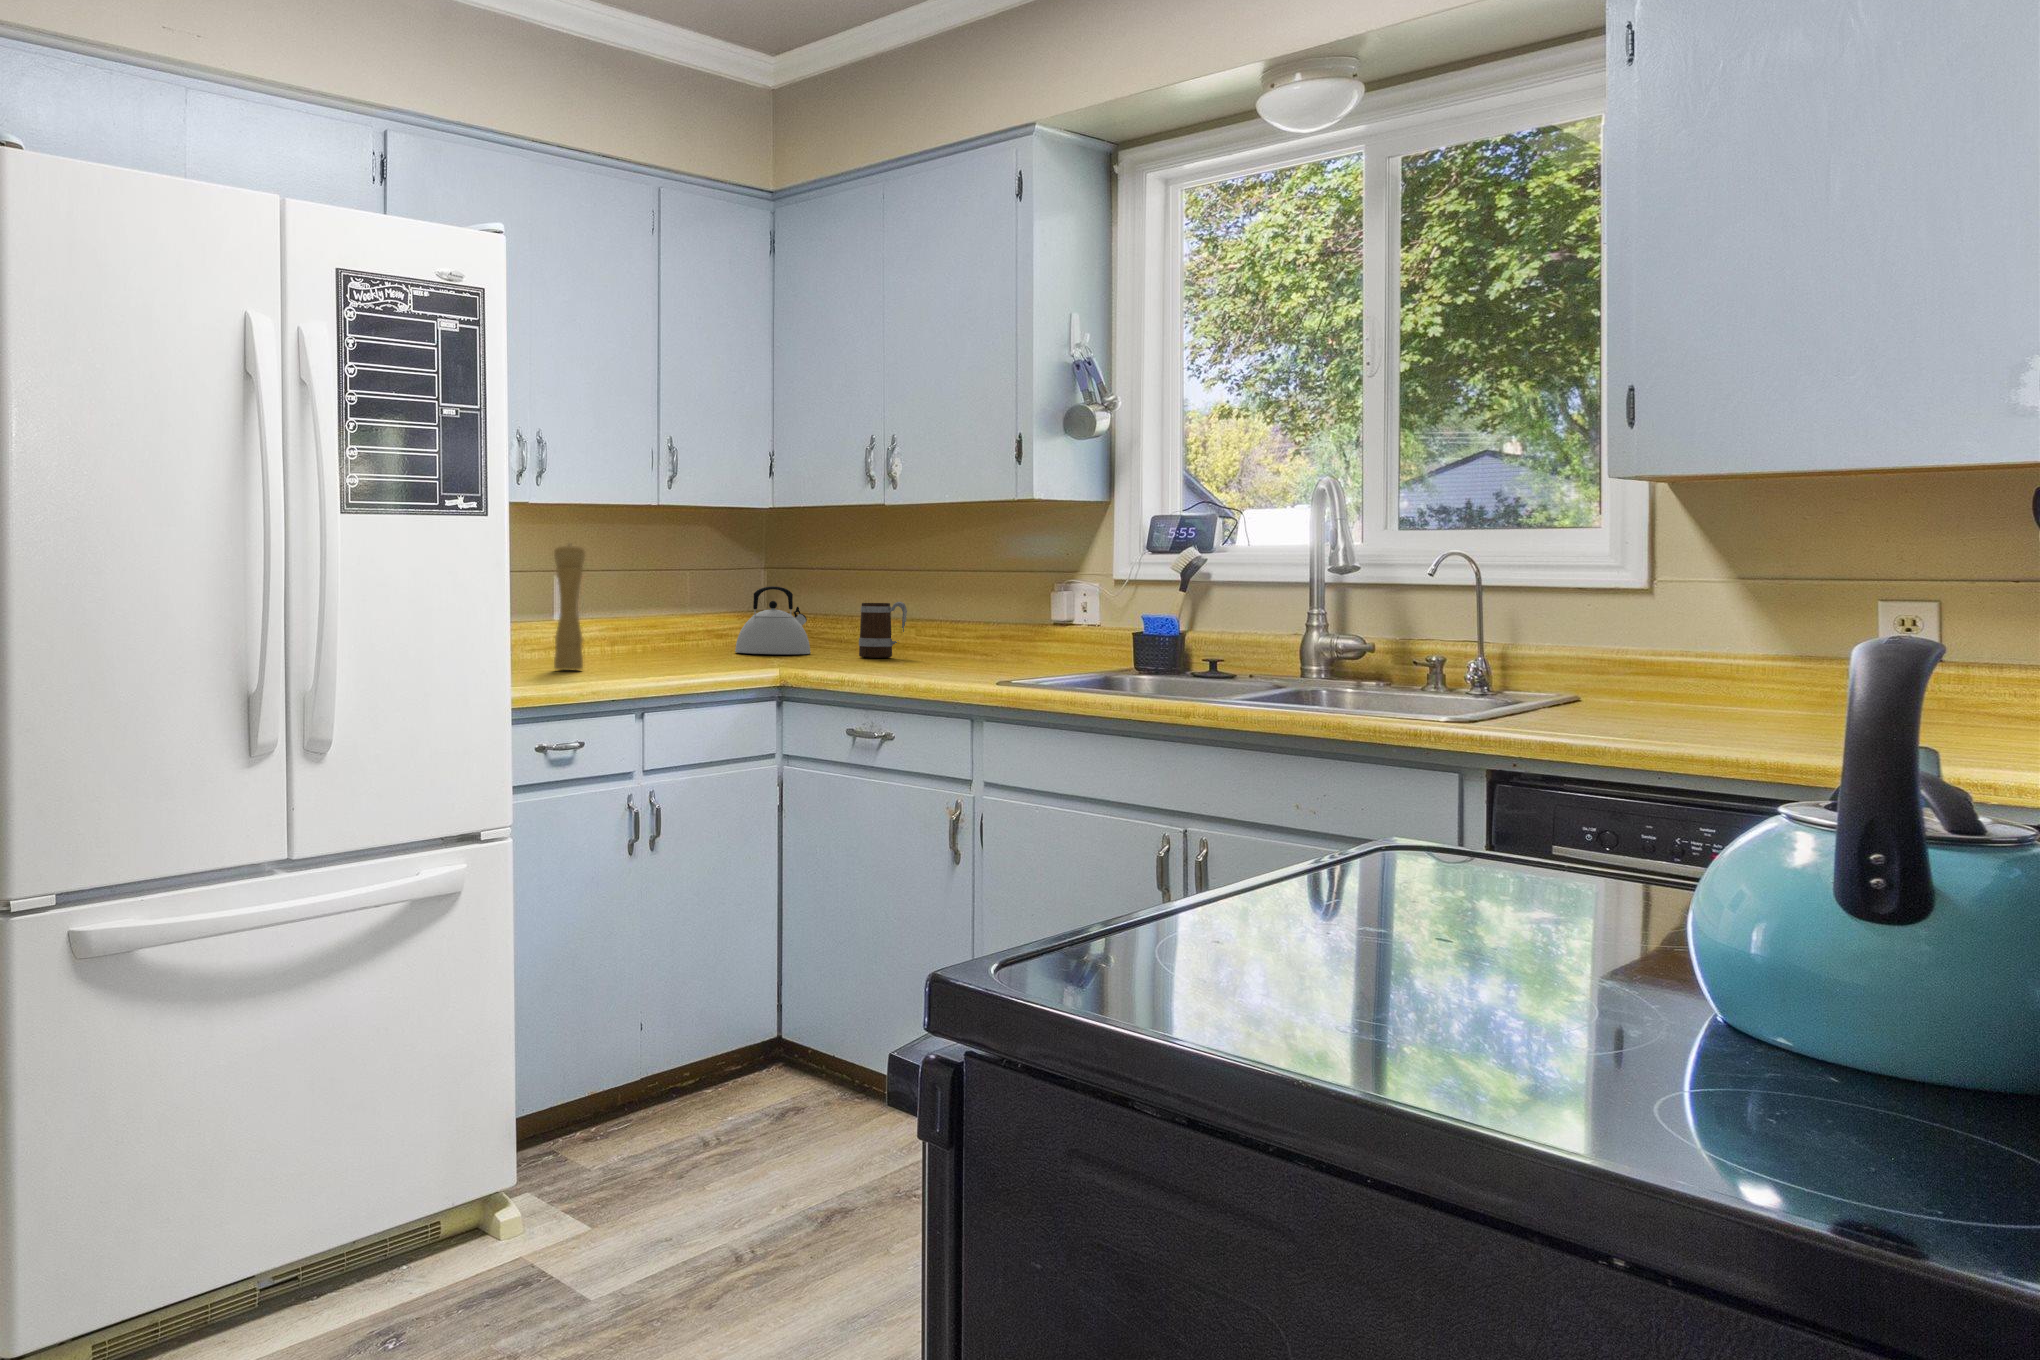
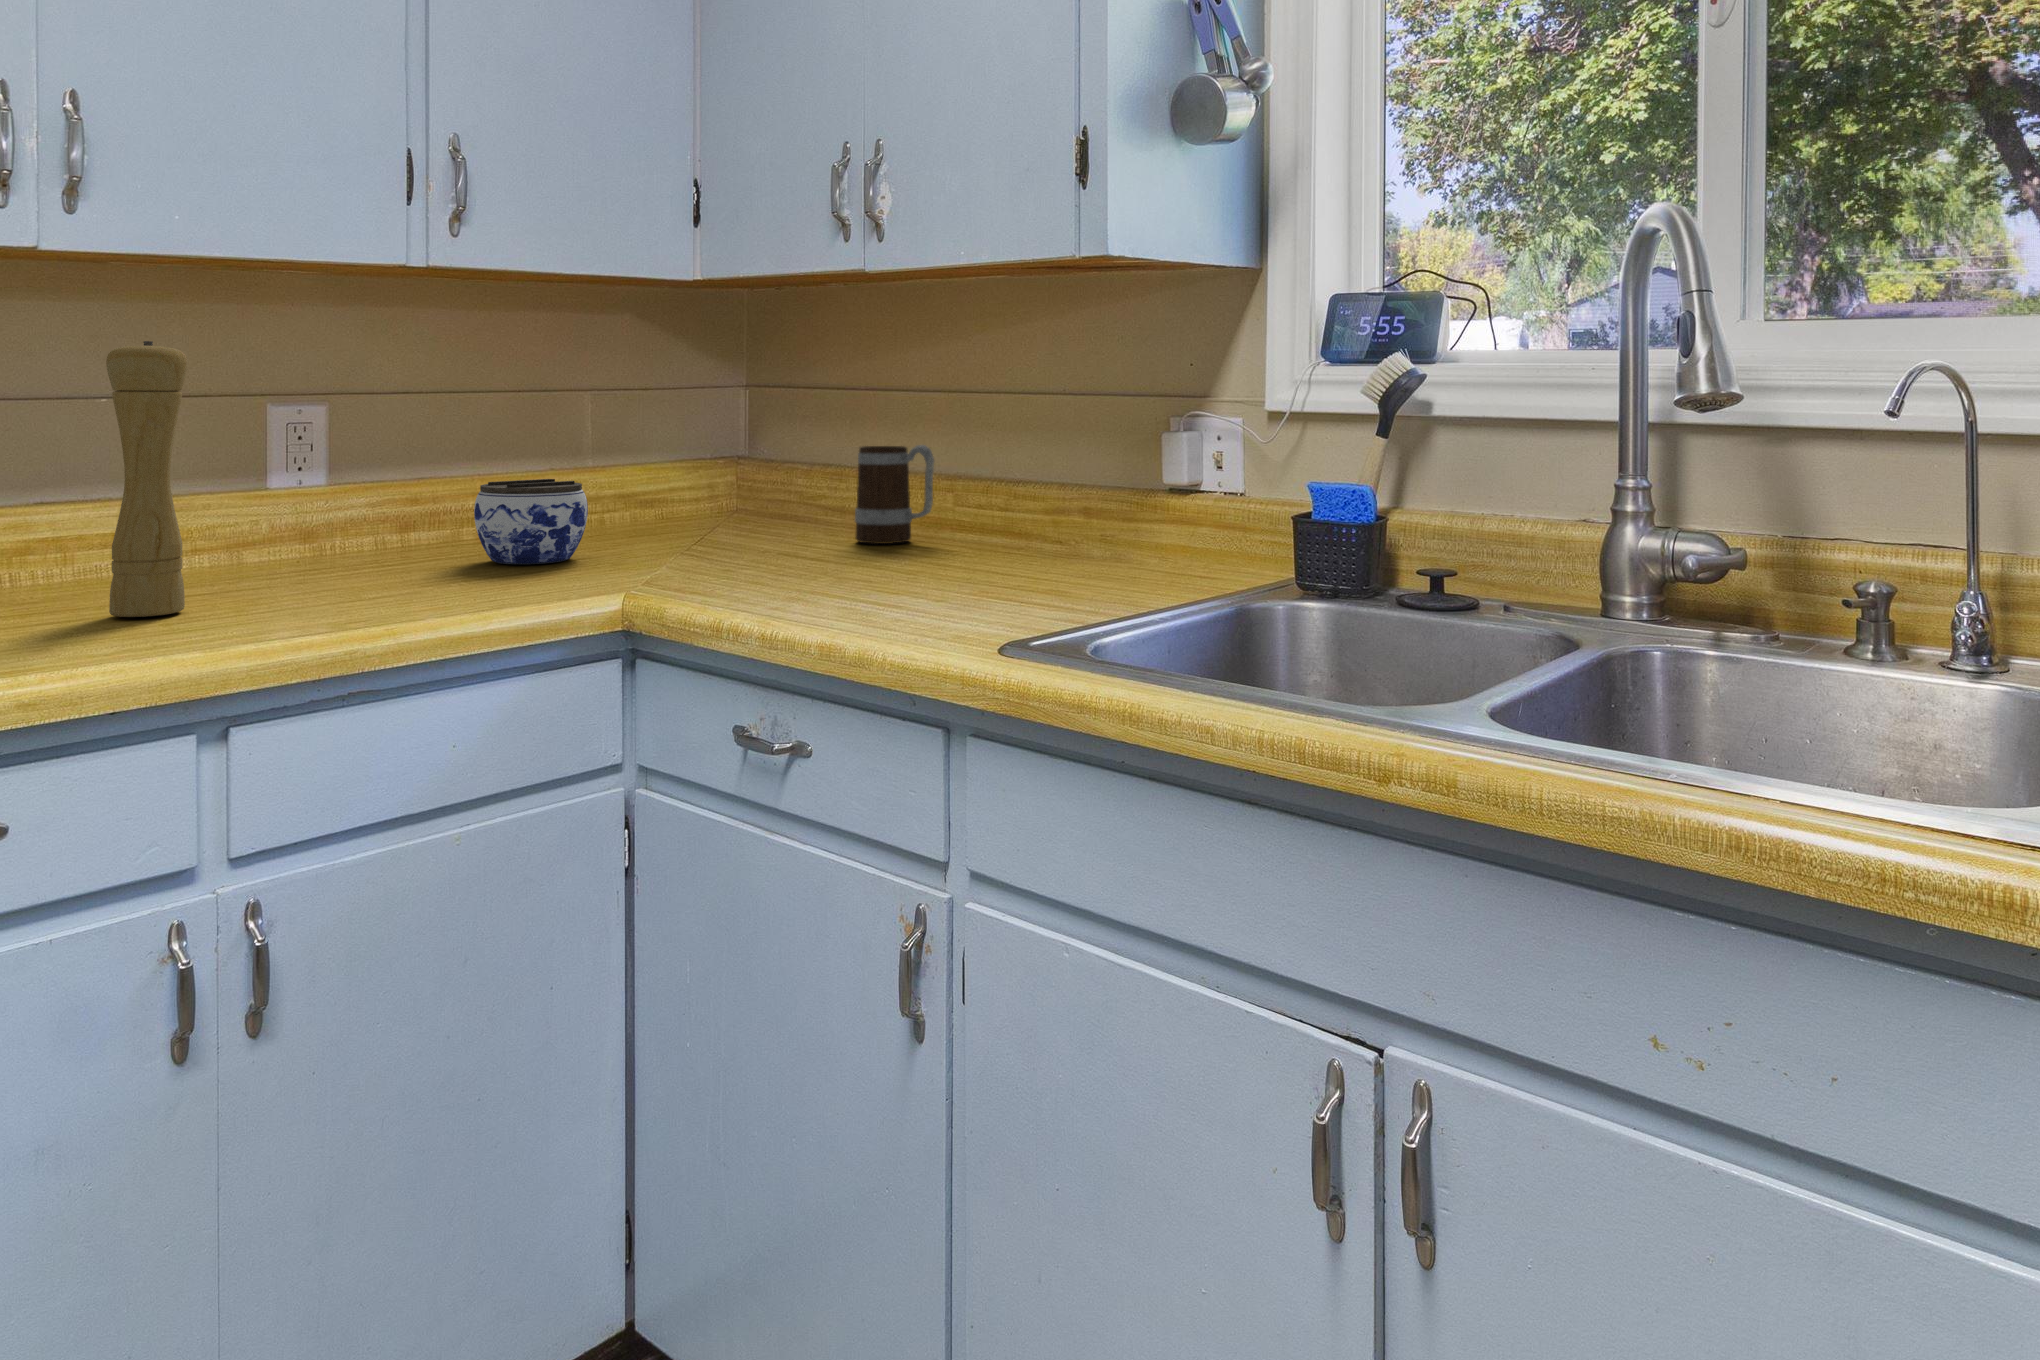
kettle: present [735,586,811,654] -> none [661,417,792,537]
jar: none [666,618,724,661] -> present [474,479,588,564]

